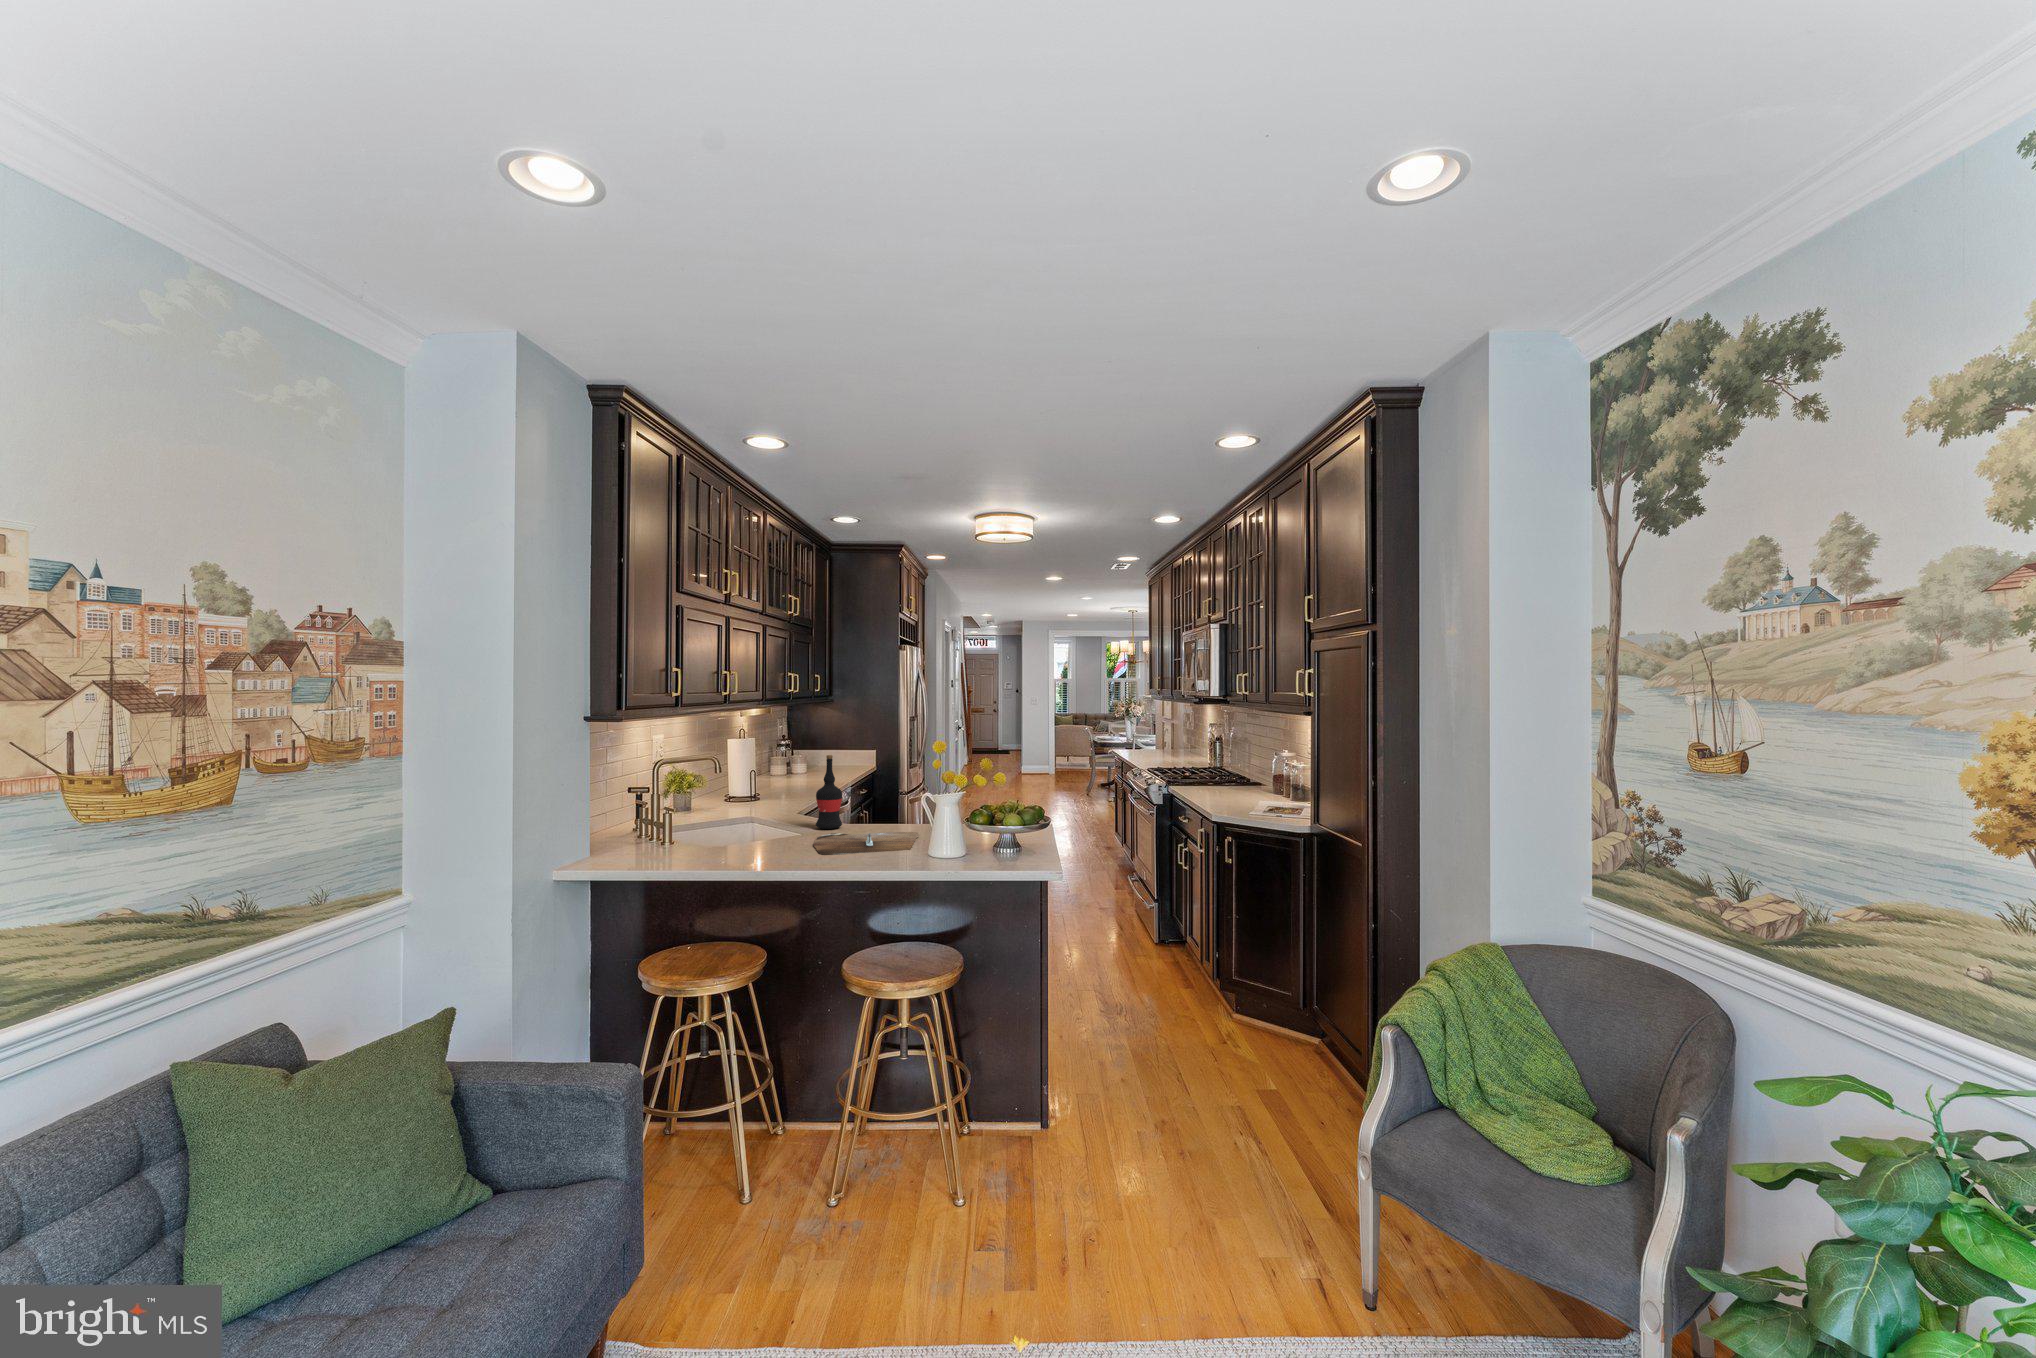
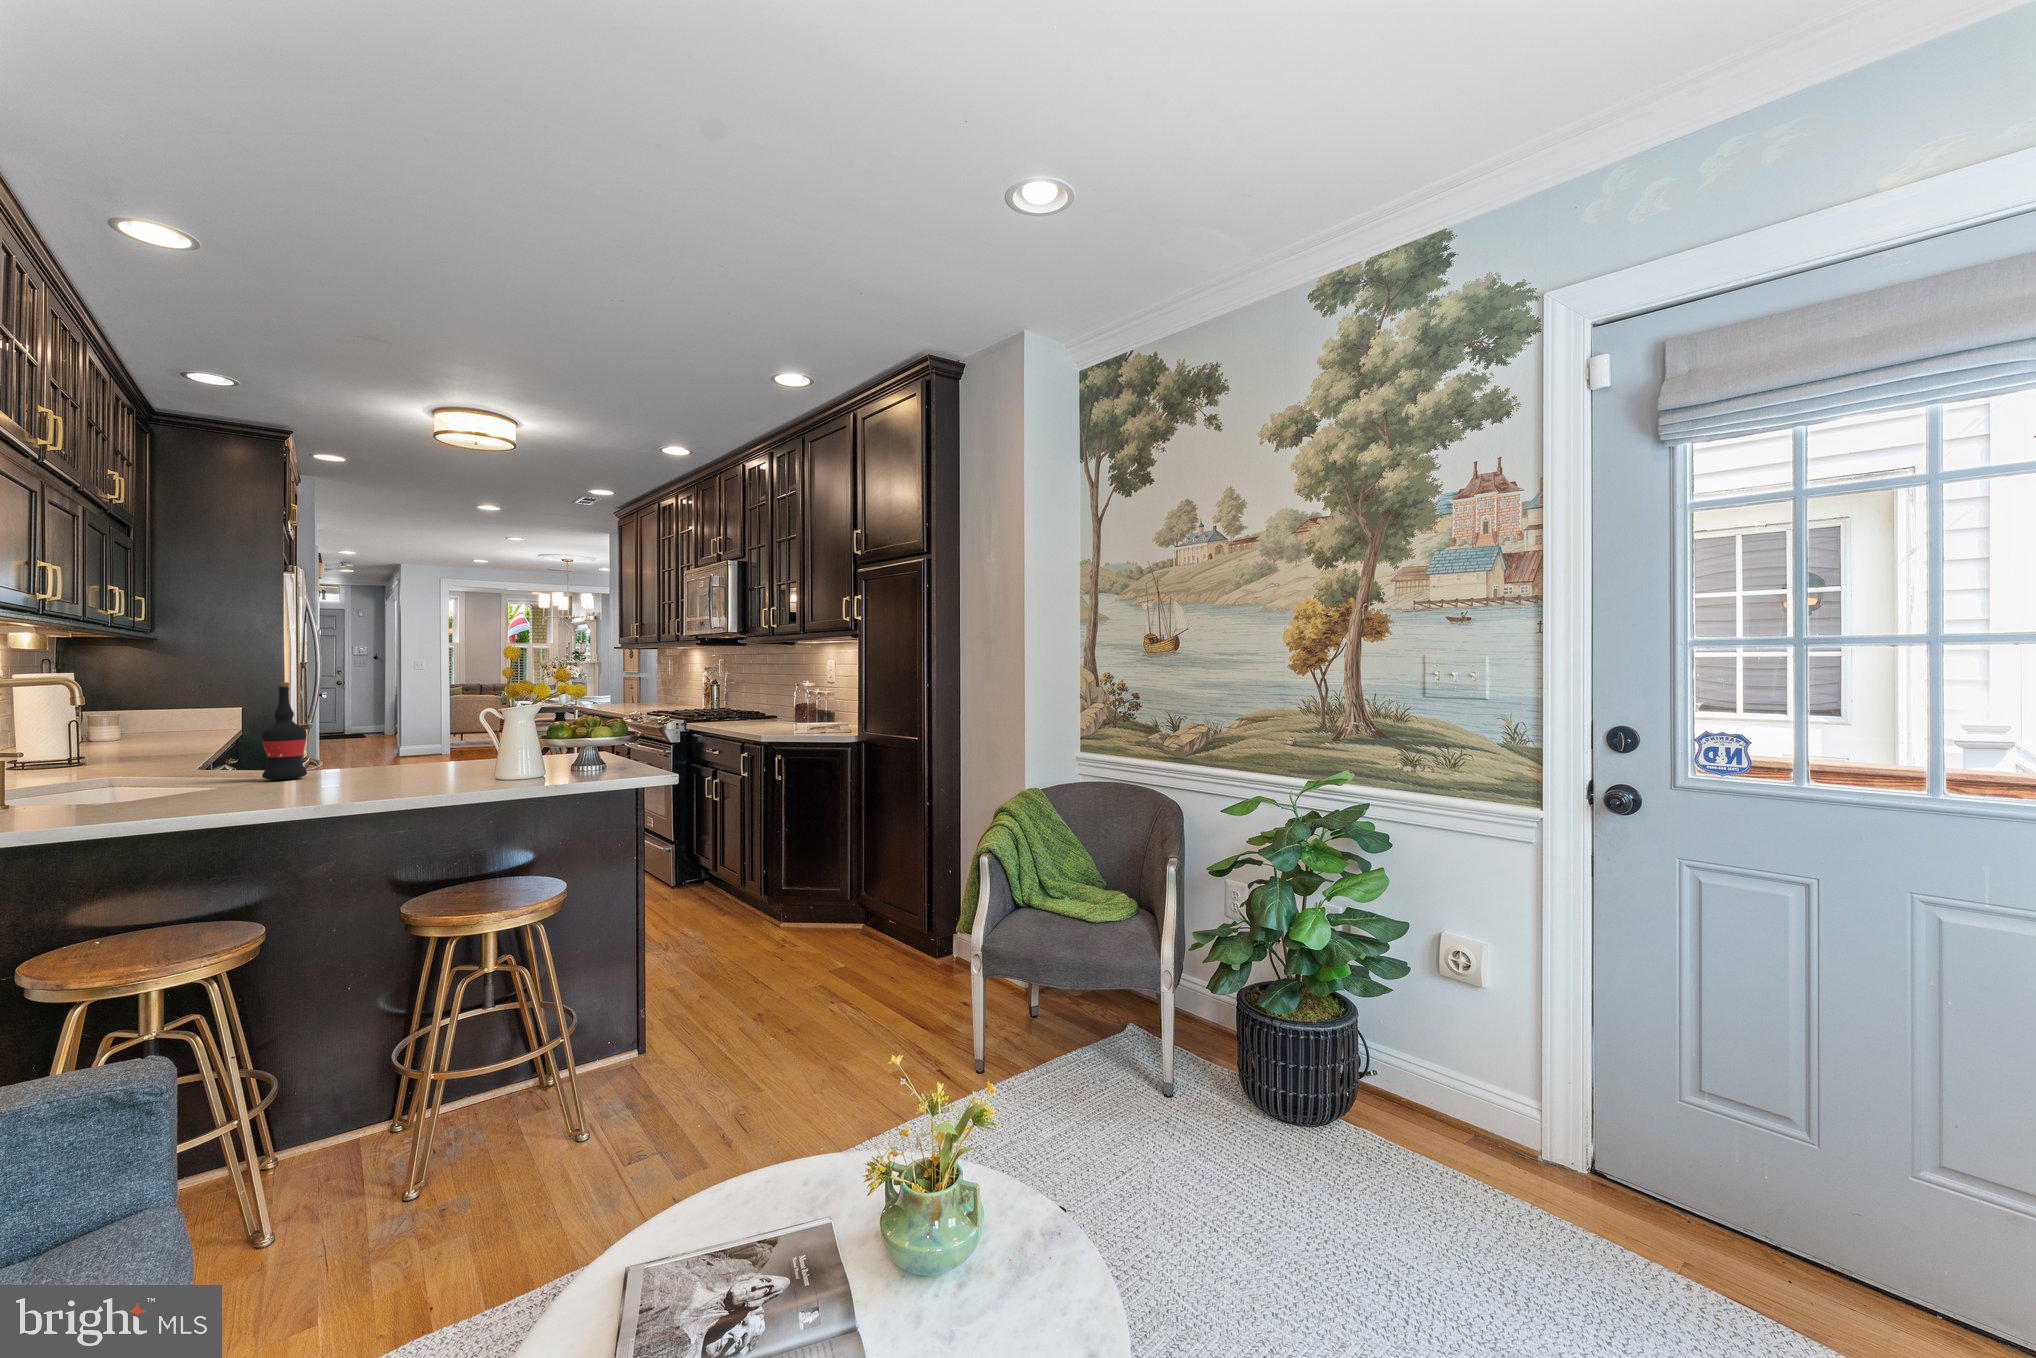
cutting board: present [813,832,919,855] -> none [291,767,464,793]

